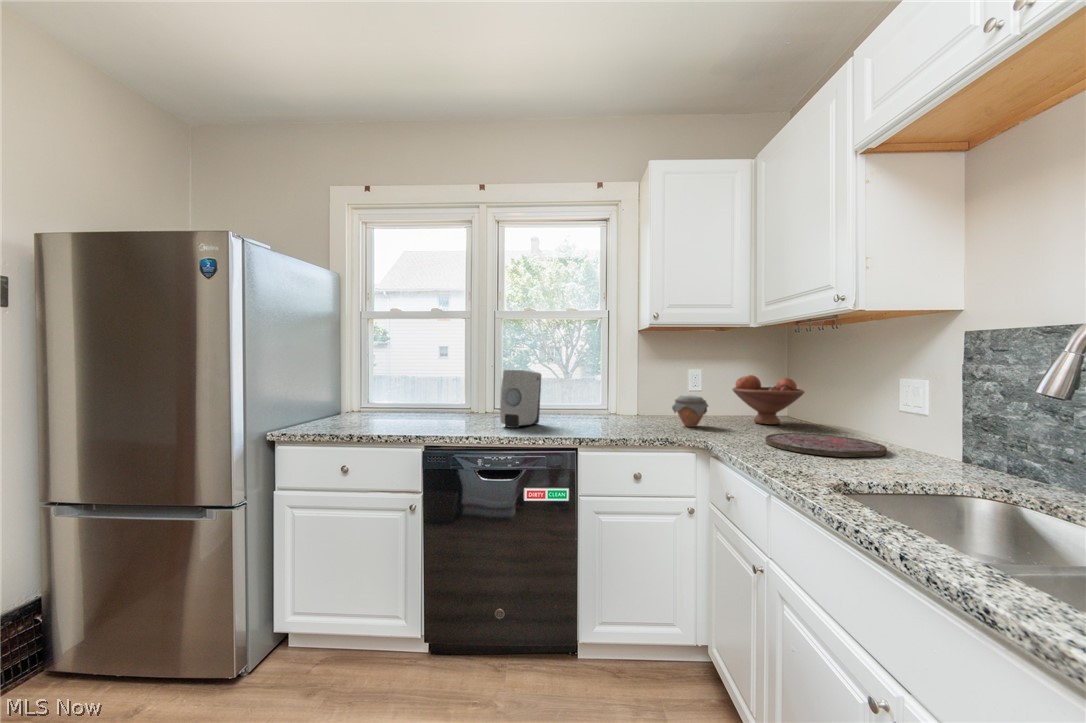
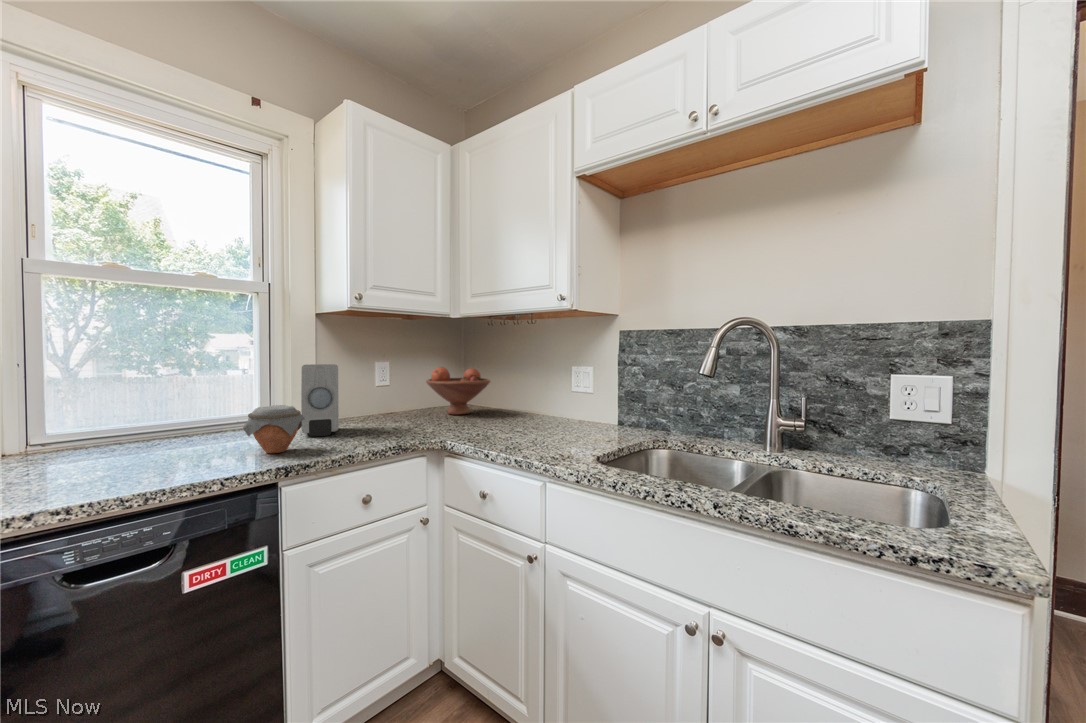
soap dispenser: present [500,370,541,428] -> present [301,364,339,437]
jar: present [672,396,708,427] -> present [243,405,304,453]
cutting board: present [766,433,887,457] -> none [488,418,578,437]

